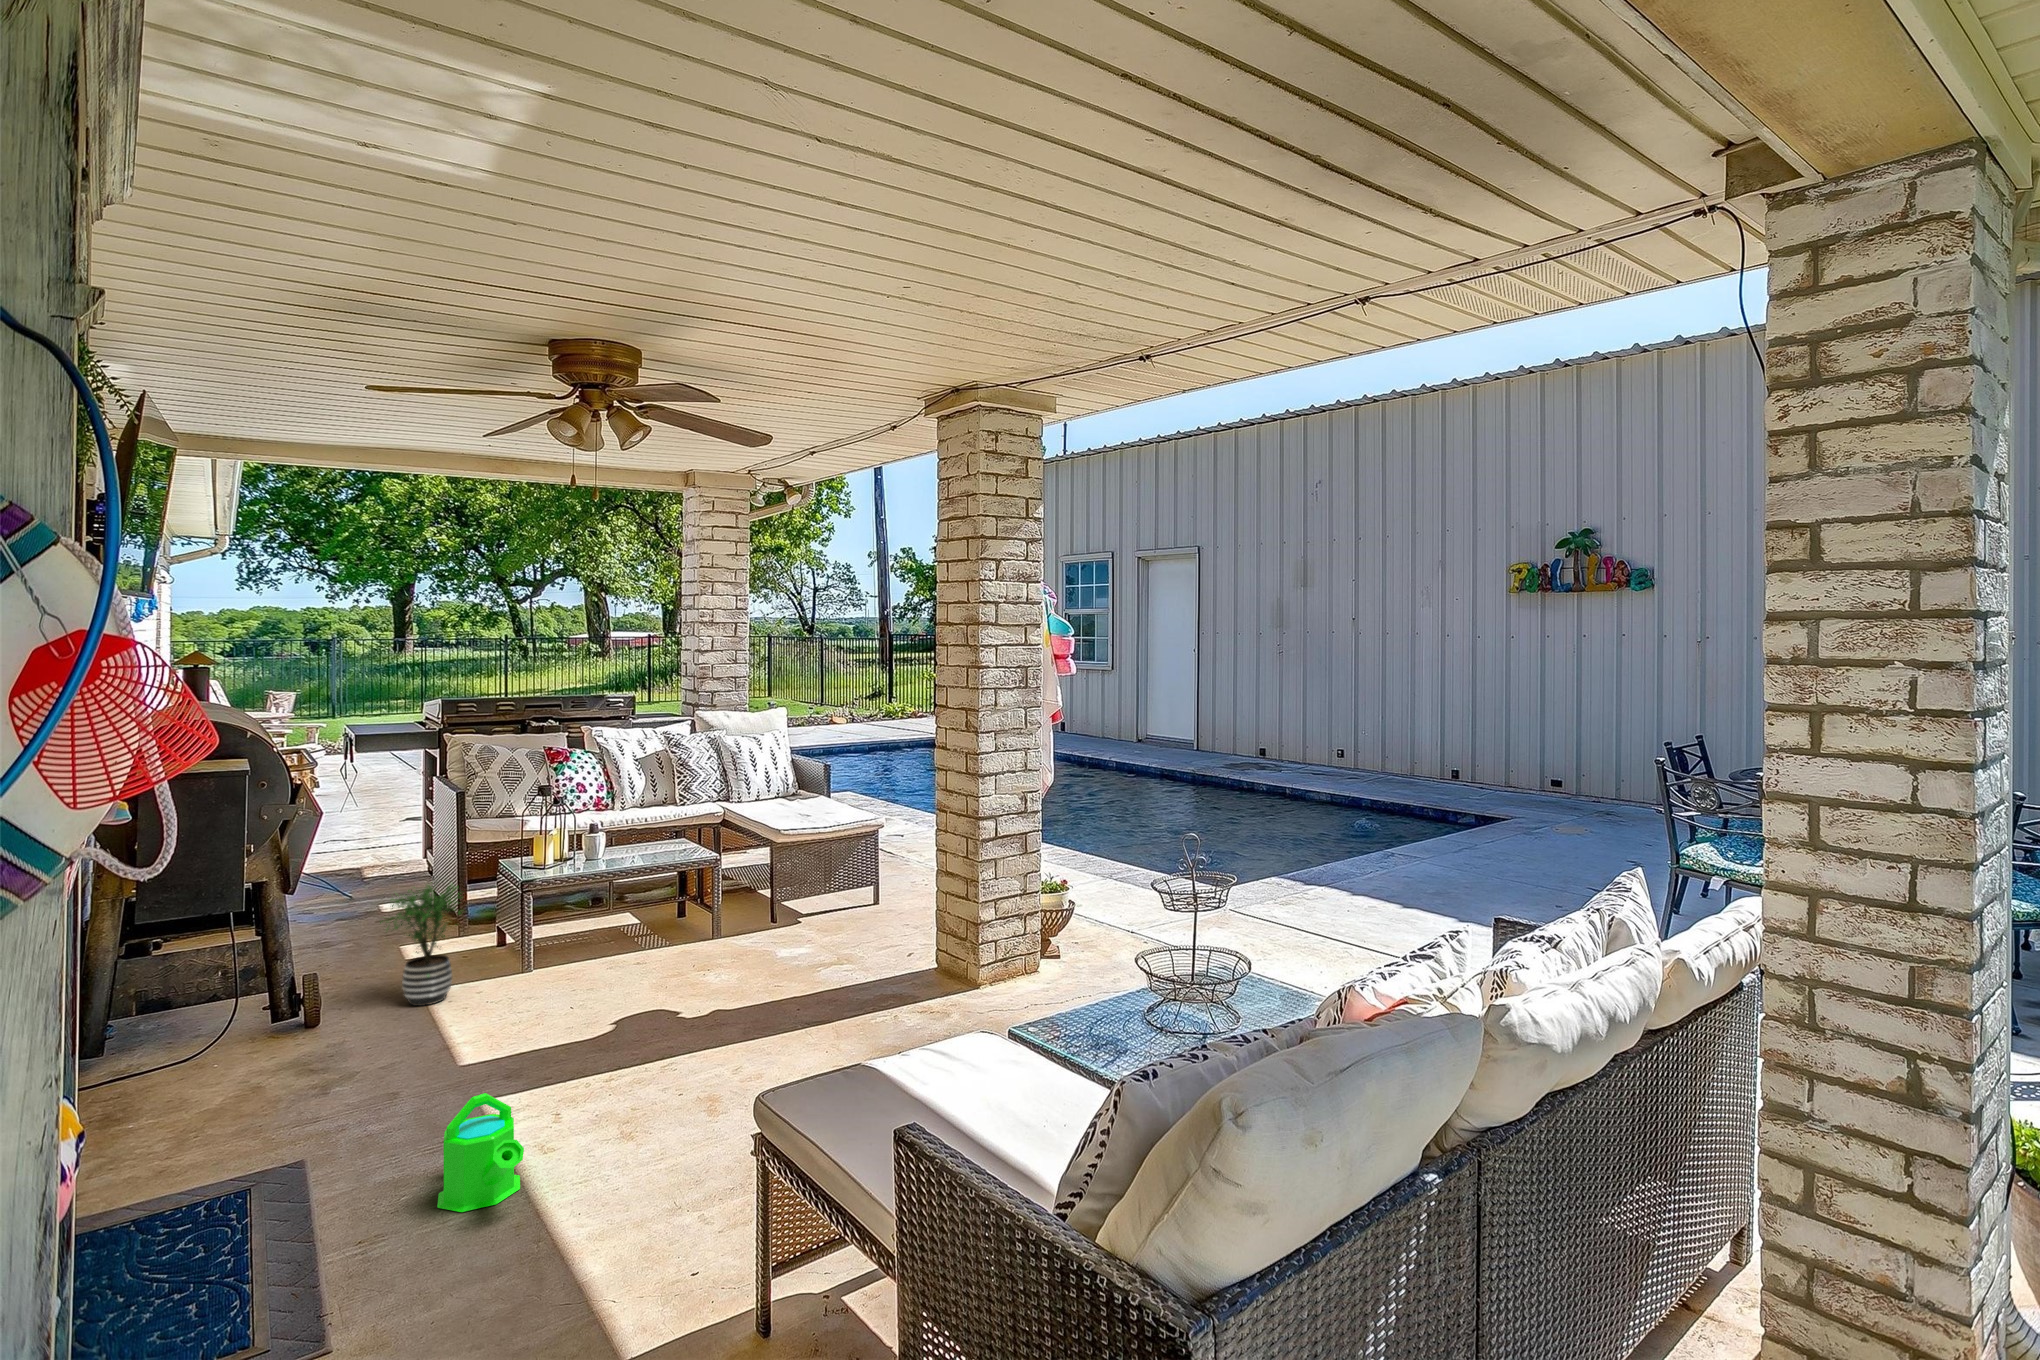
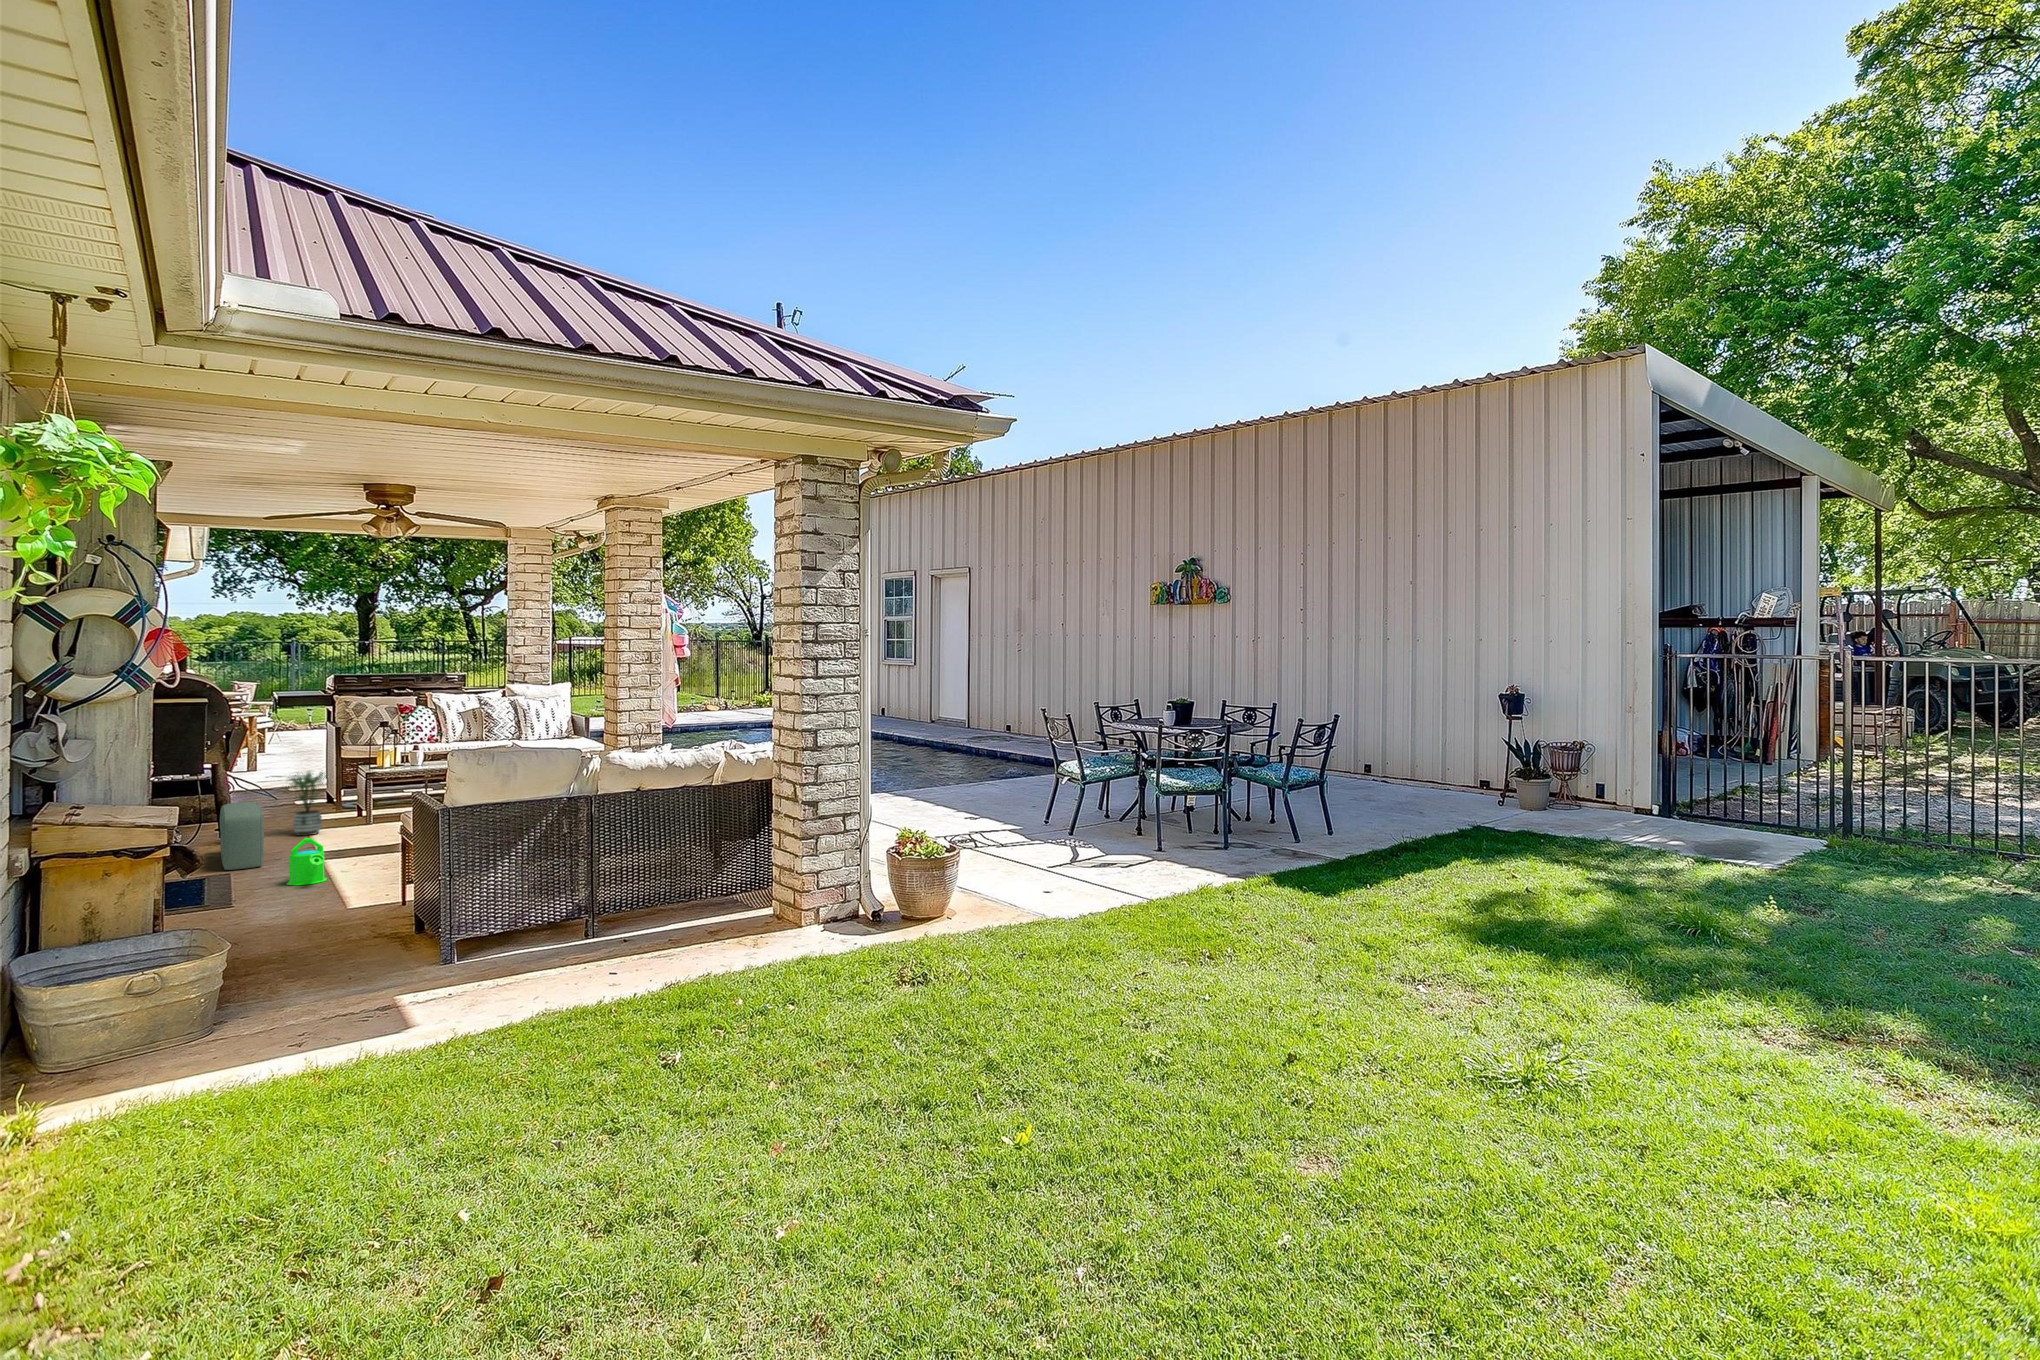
pouf: none [277,966,368,1141] -> present [220,802,264,870]

